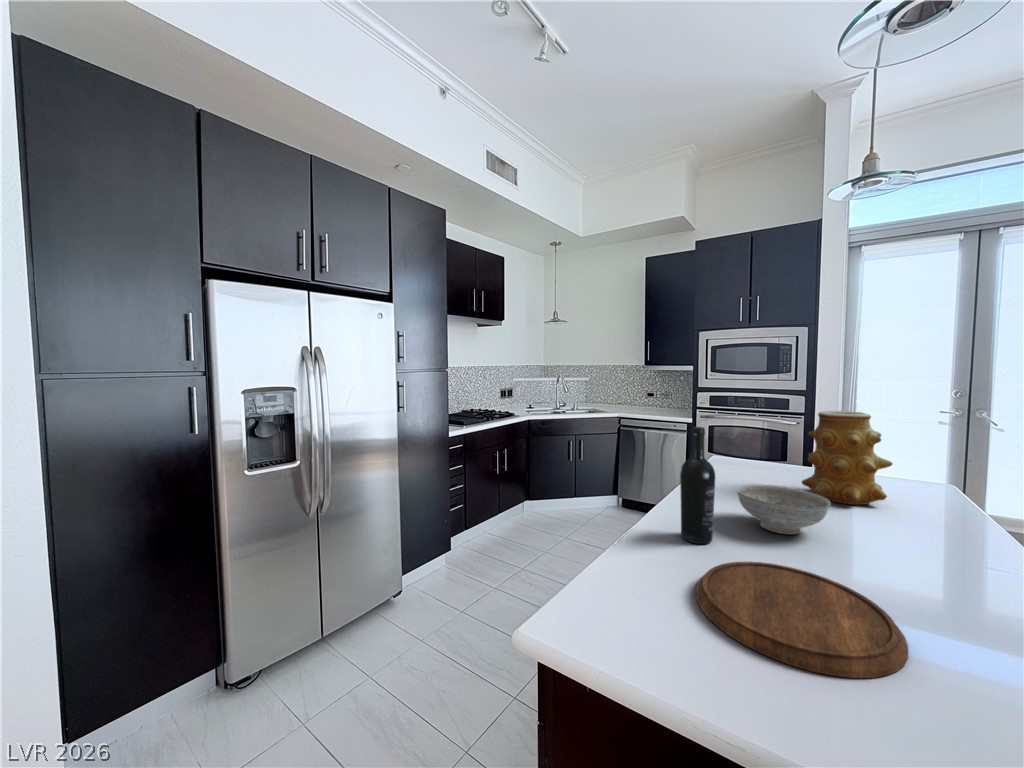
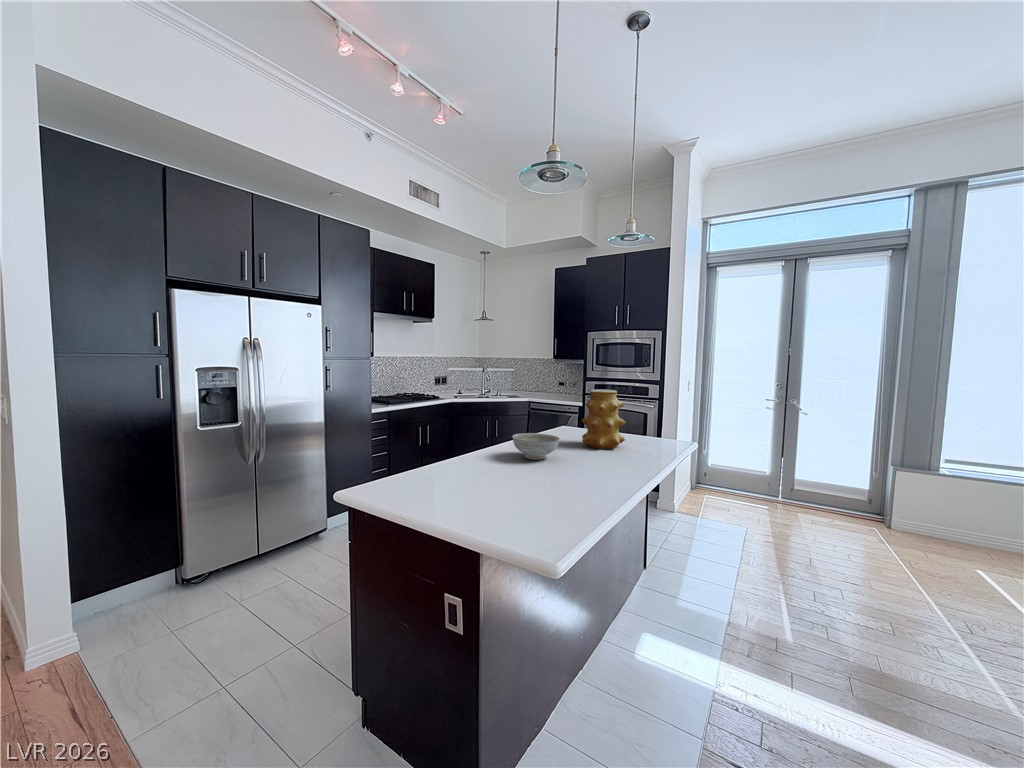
wine bottle: present [680,427,715,544] -> none [468,394,488,463]
cutting board: present [696,562,908,678] -> none [437,466,525,499]

